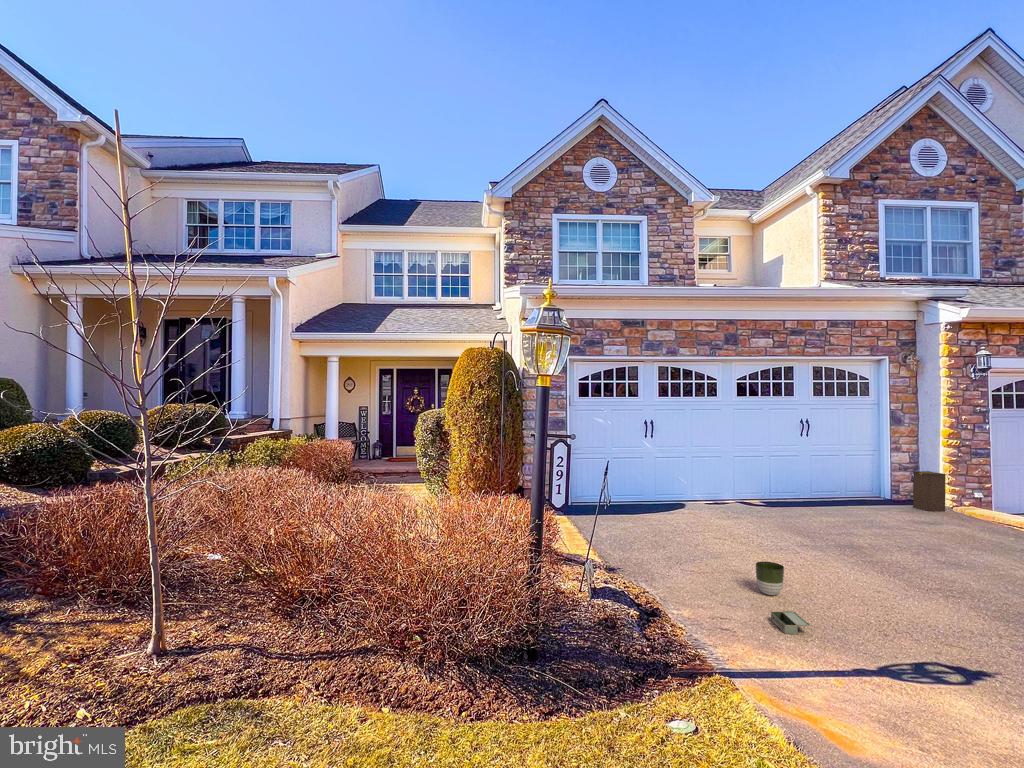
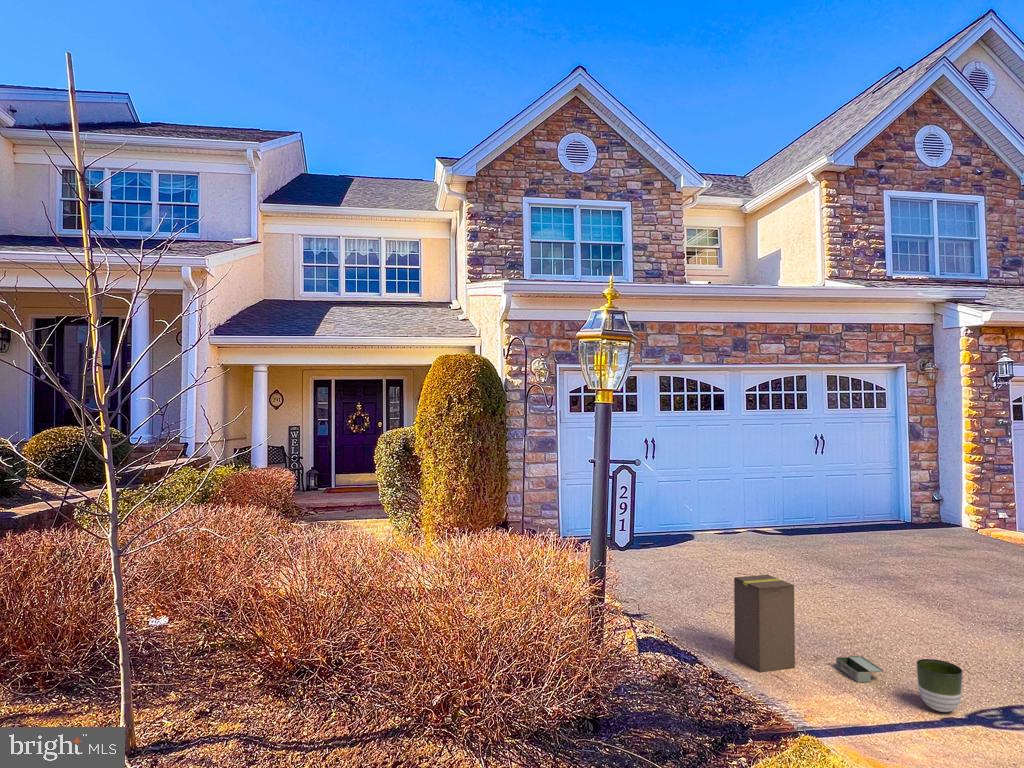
cardboard box: present [913,471,946,511] -> present [734,575,795,672]
planter: present [756,561,784,595] -> present [916,659,963,712]

